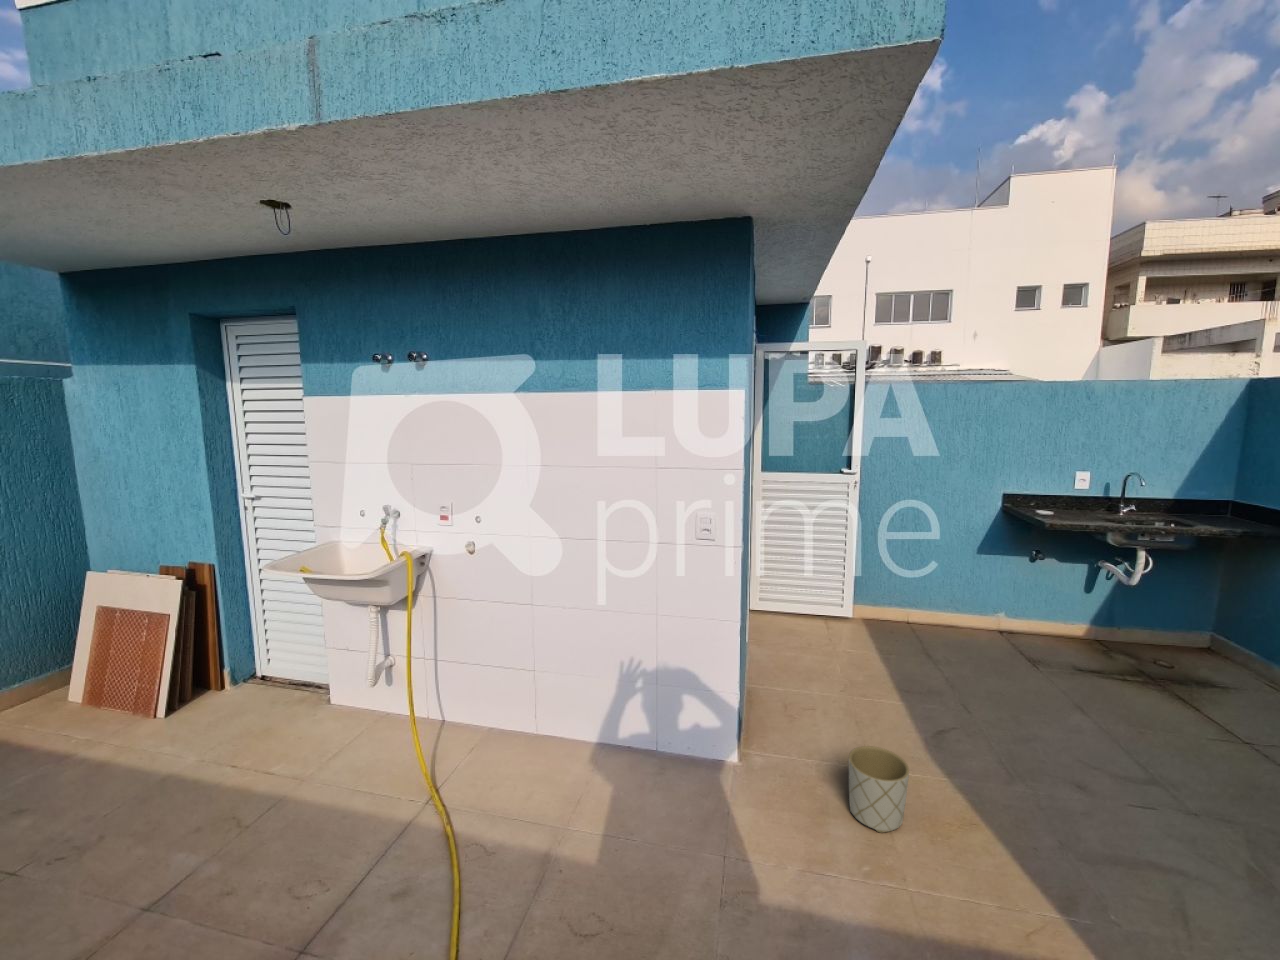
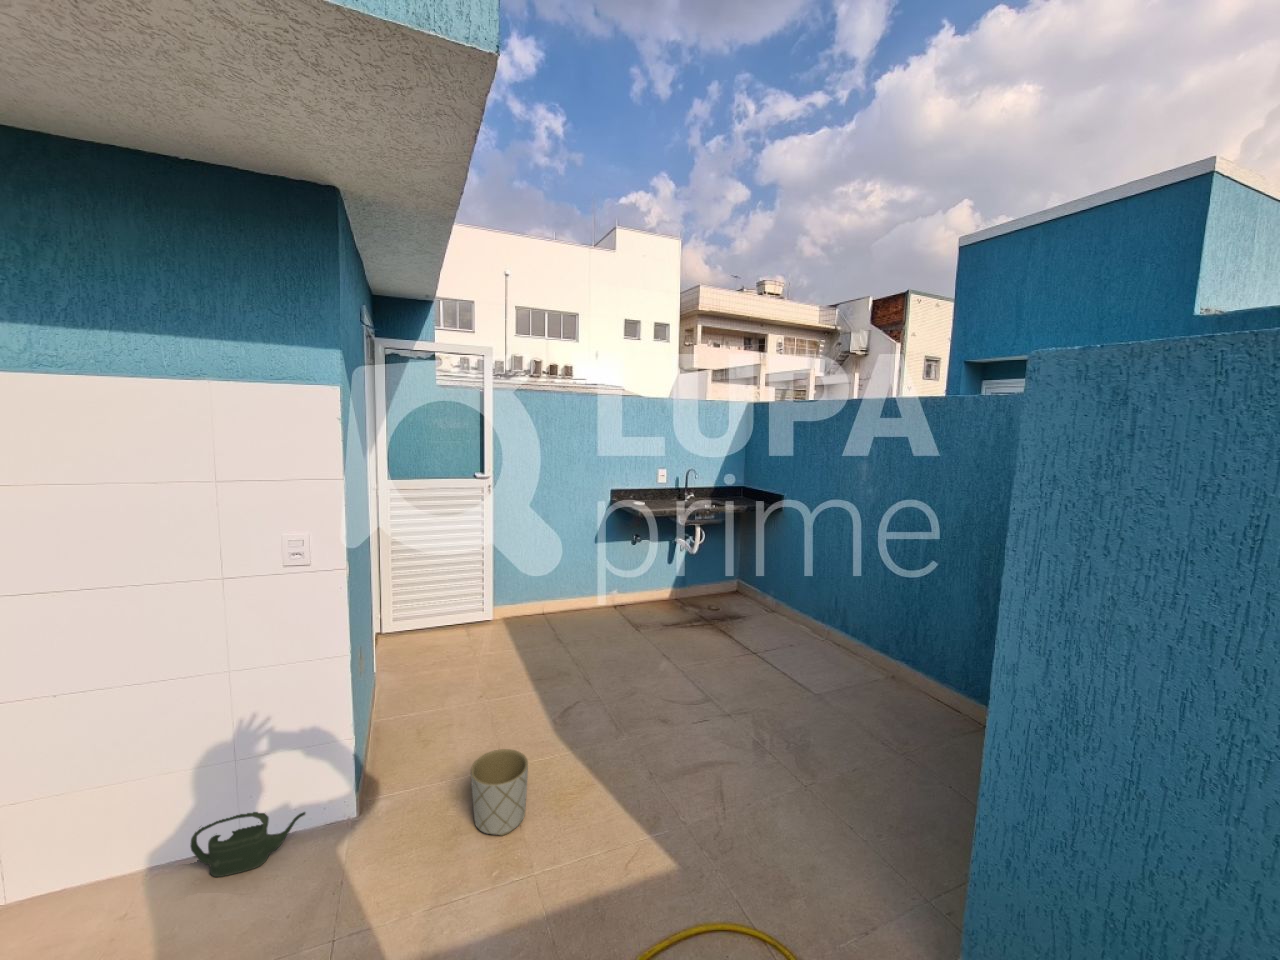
watering can: none [633,726,707,775] -> present [191,812,305,877]

